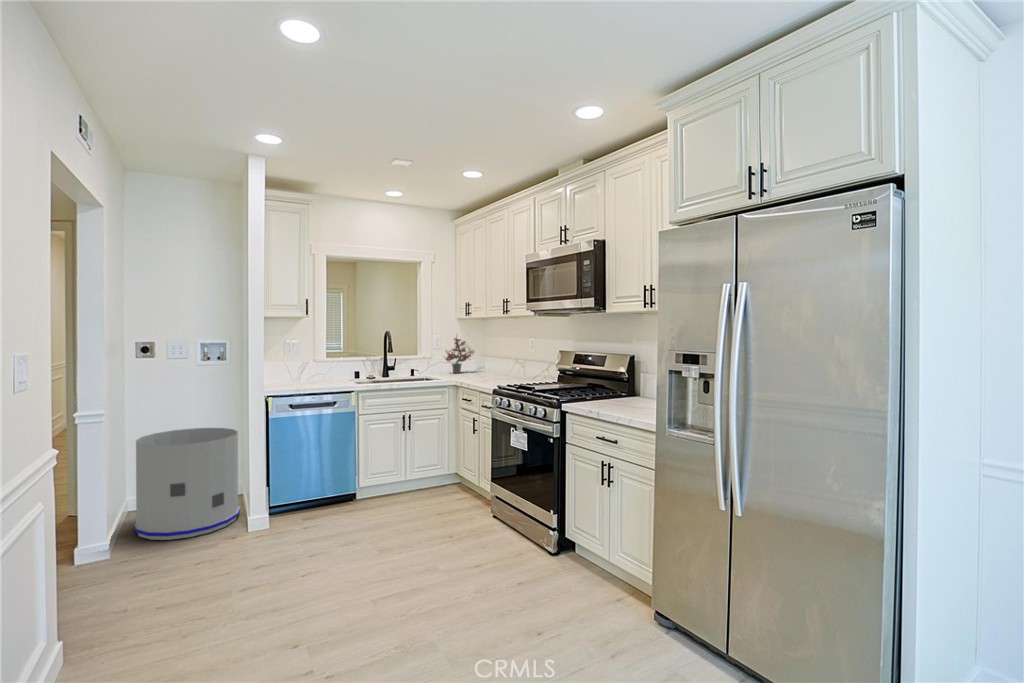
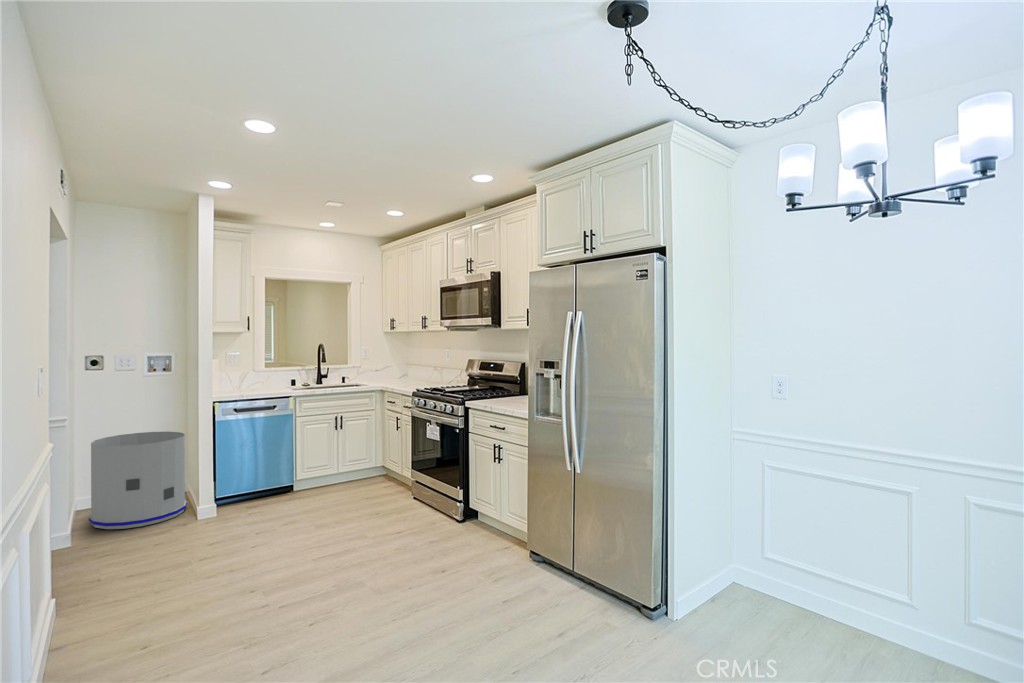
potted plant: present [445,337,474,373] -> none [370,343,400,380]

